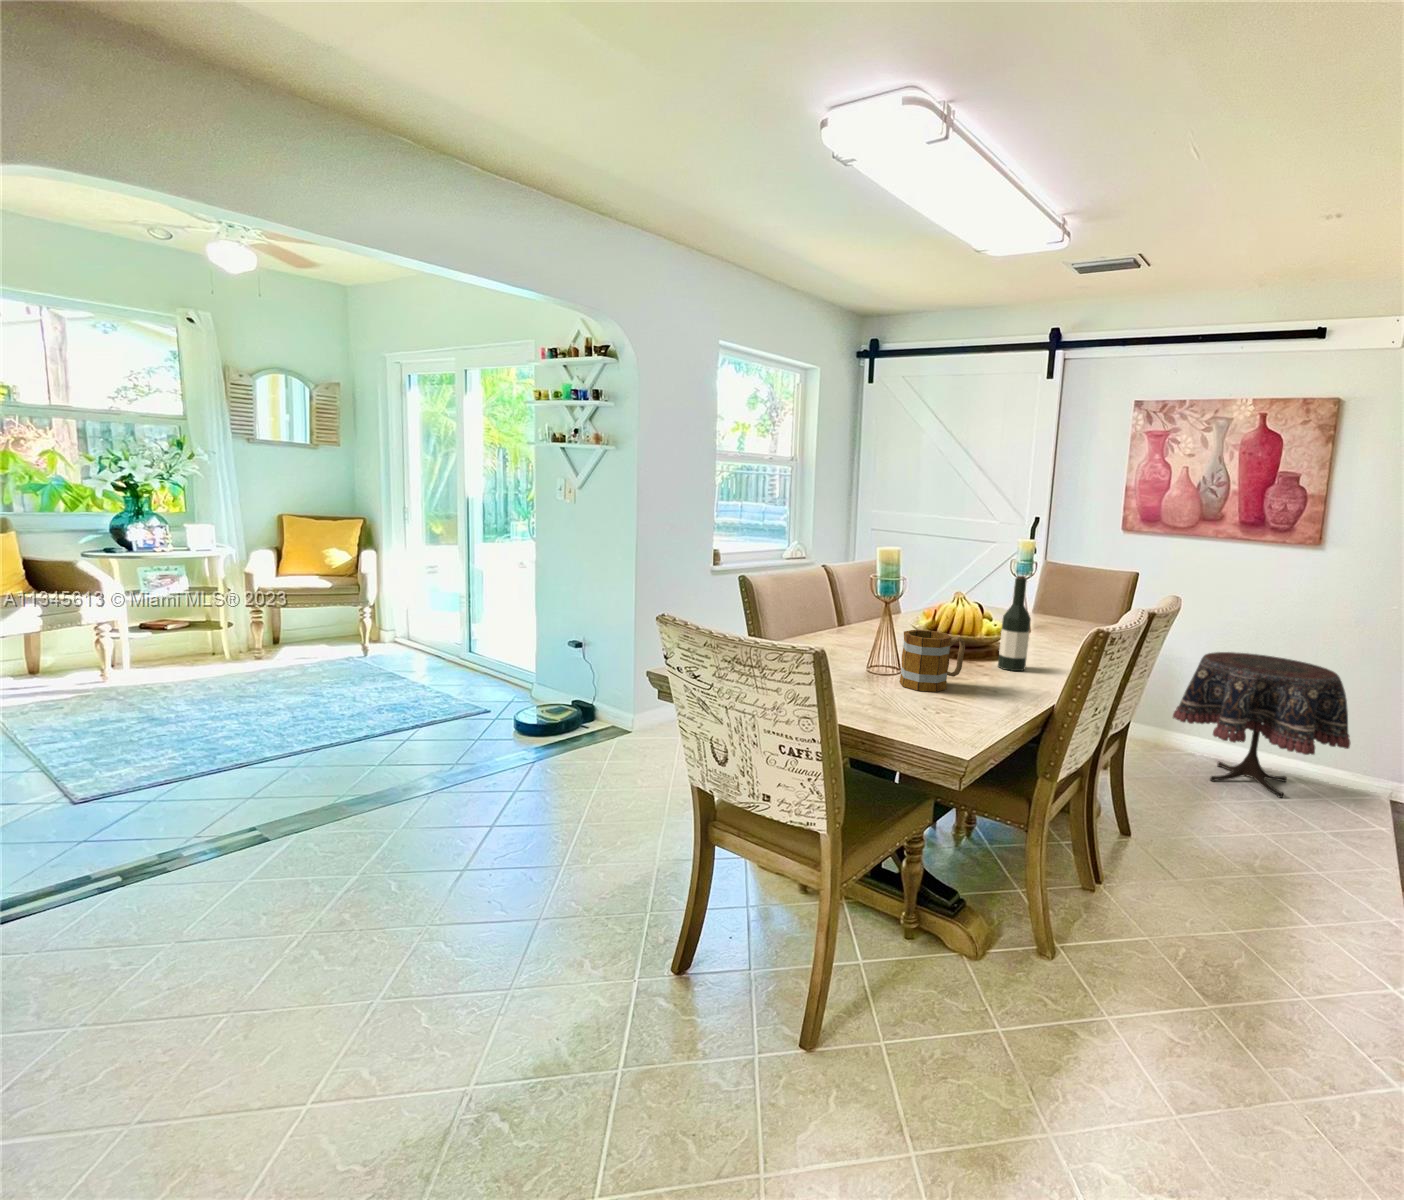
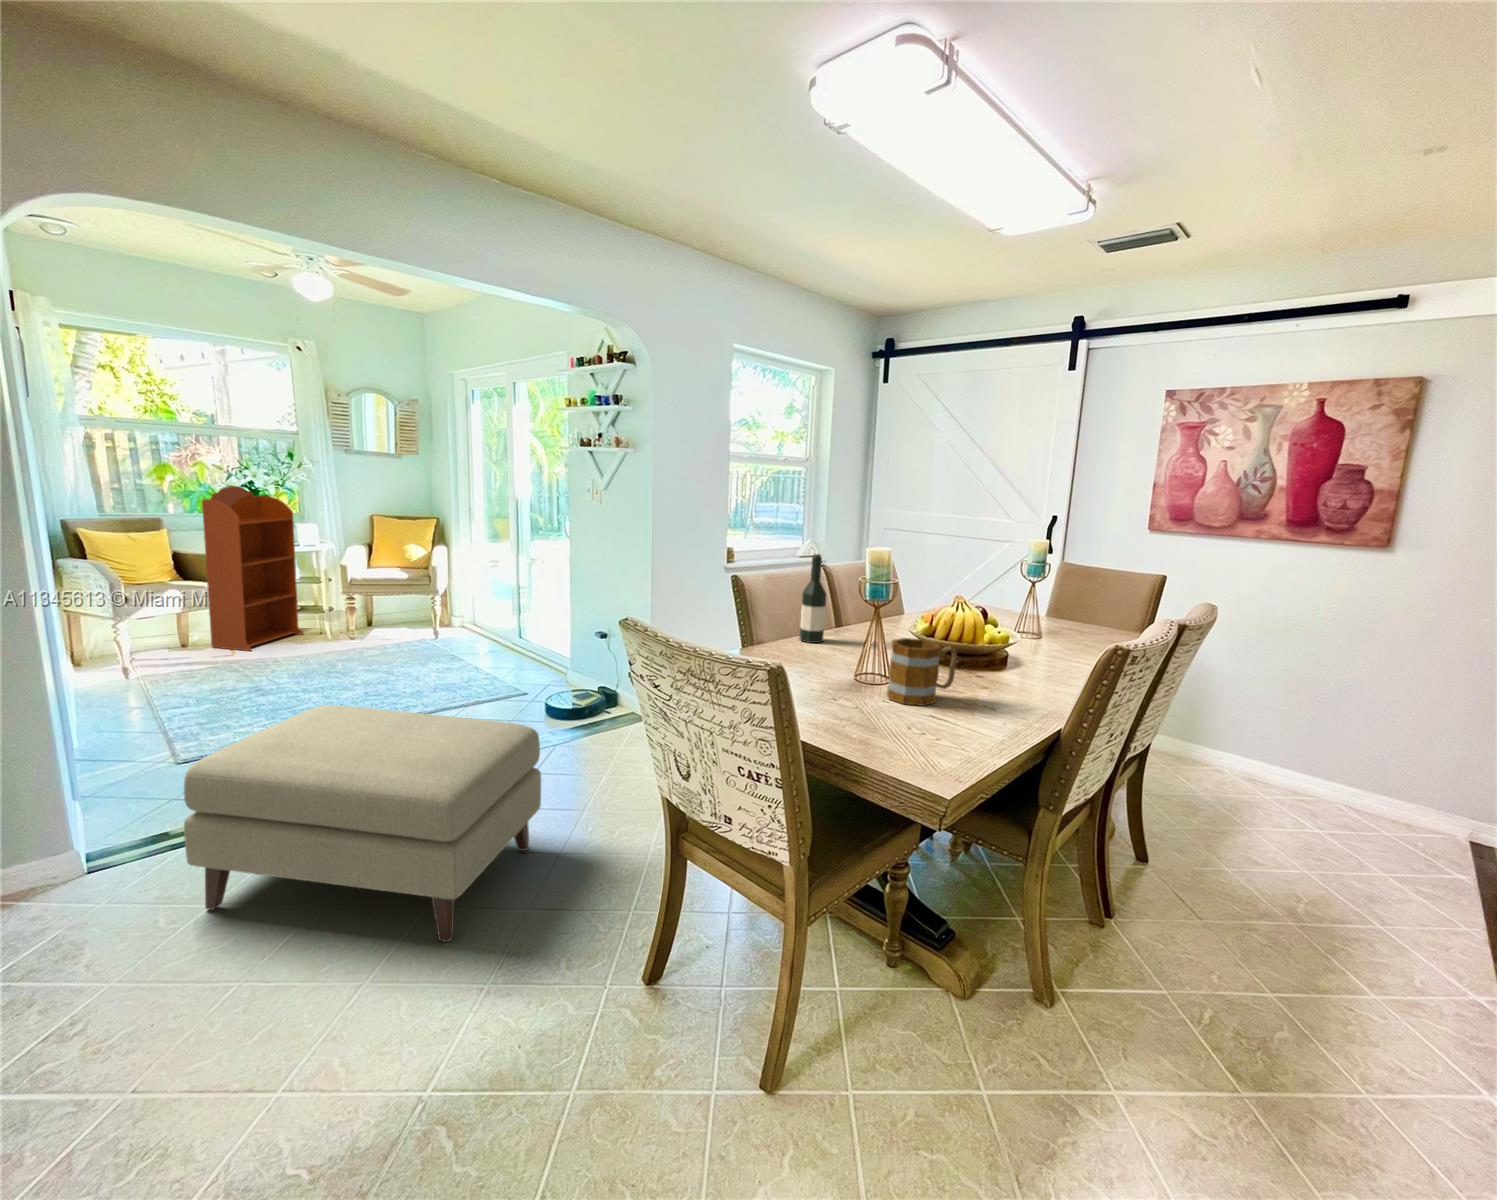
bookcase: none [239,508,329,658] -> present [202,486,303,651]
wine bottle: present [998,575,1031,671] -> present [799,554,826,643]
side table: present [1173,652,1350,798] -> none [1199,661,1382,817]
ottoman: none [253,702,569,917] -> present [184,705,541,942]

